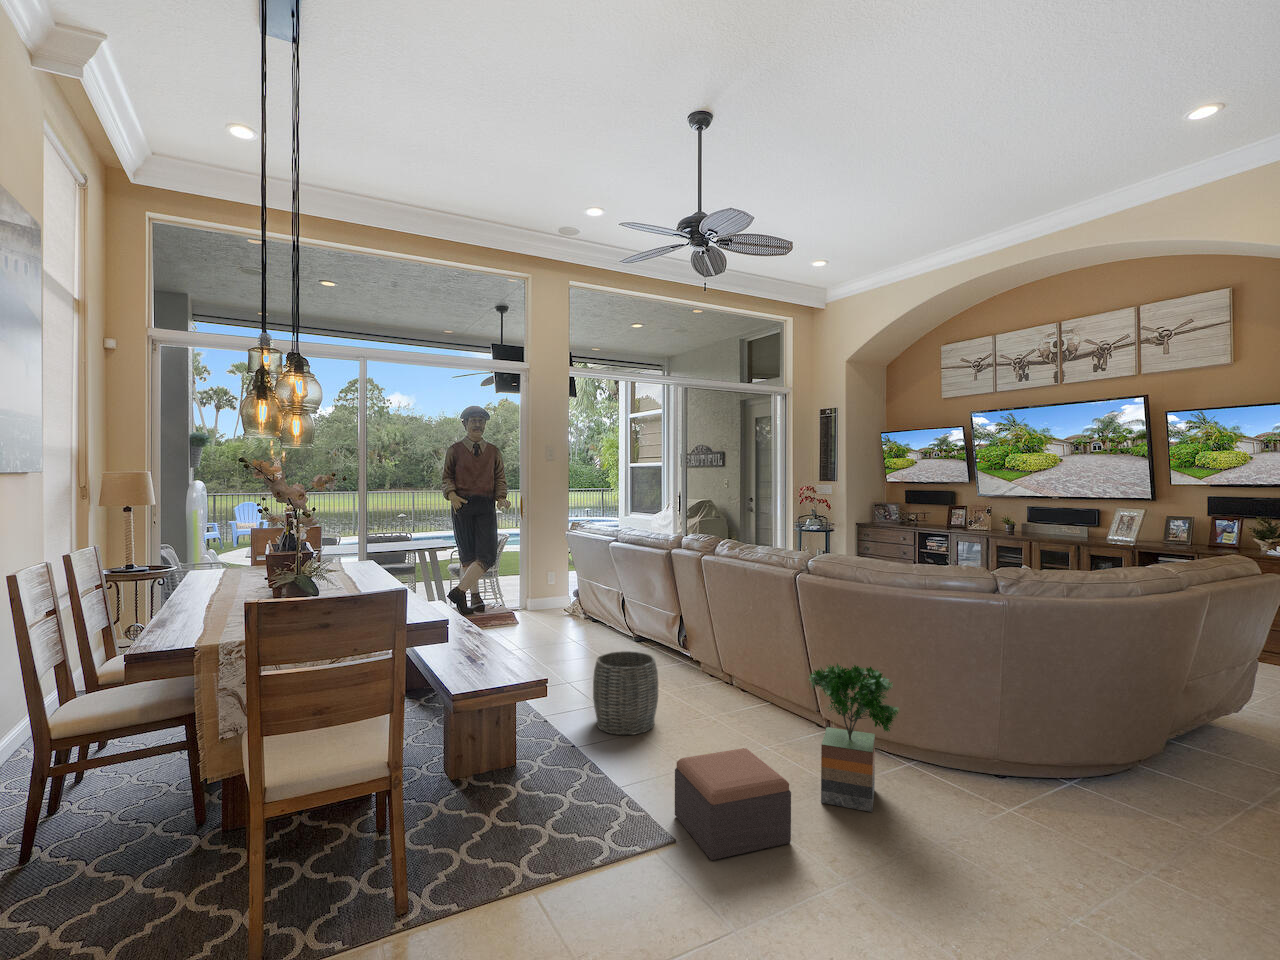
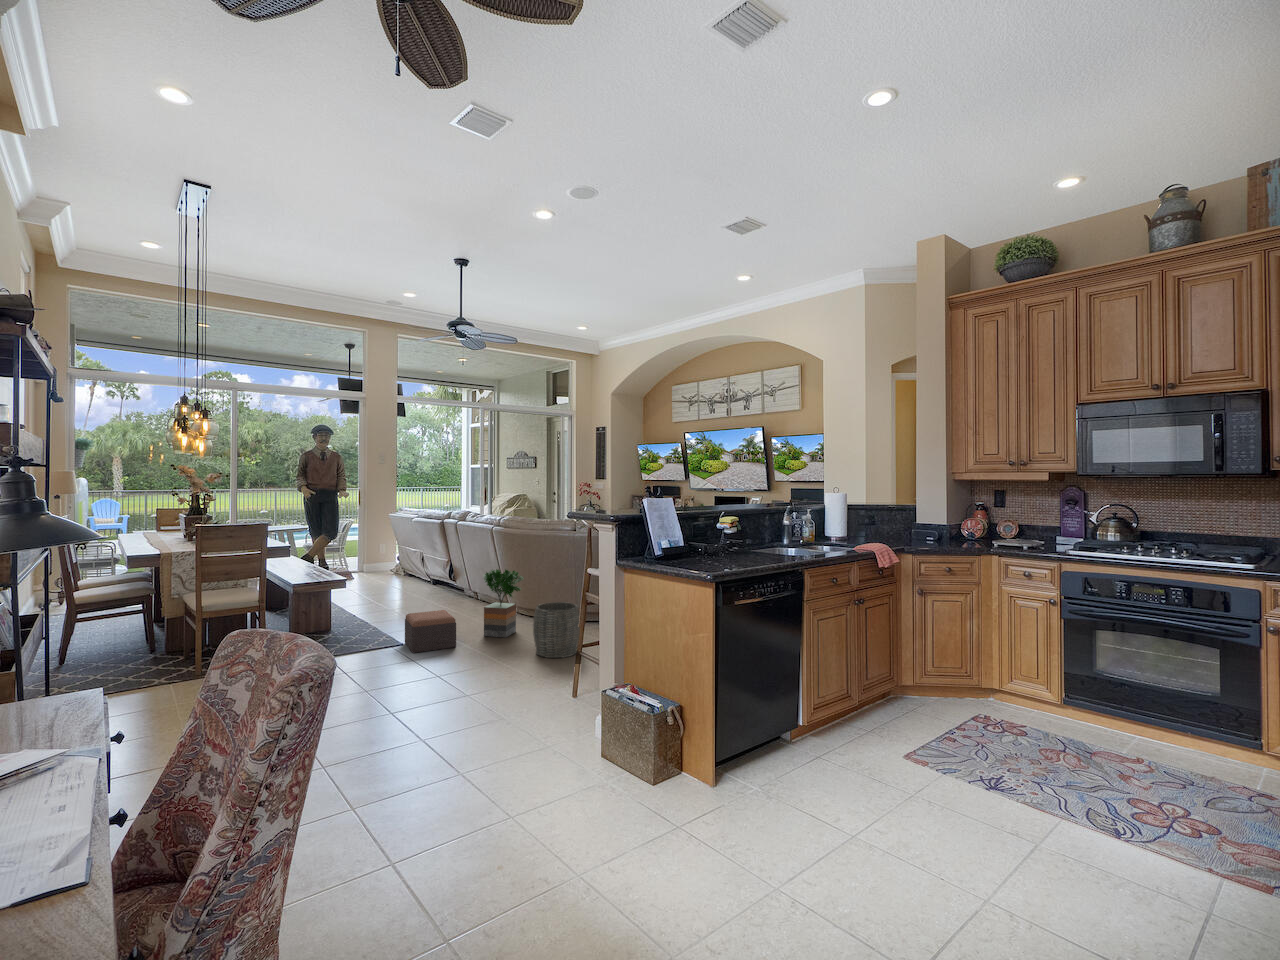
woven basket: present [593,651,658,735] -> present [533,602,580,658]

